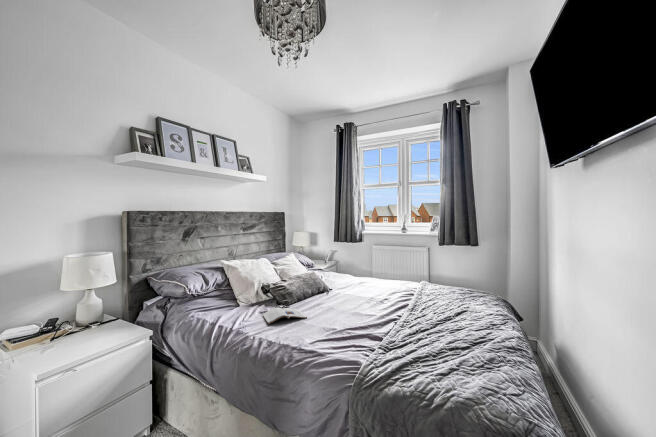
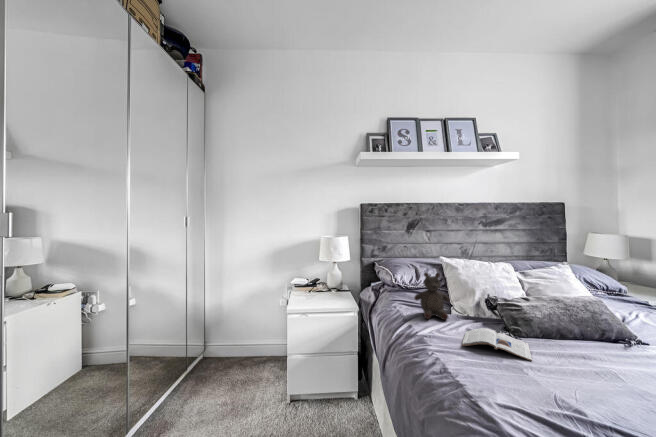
stuffed bear: none [212,275,243,316] -> present [414,273,450,320]

